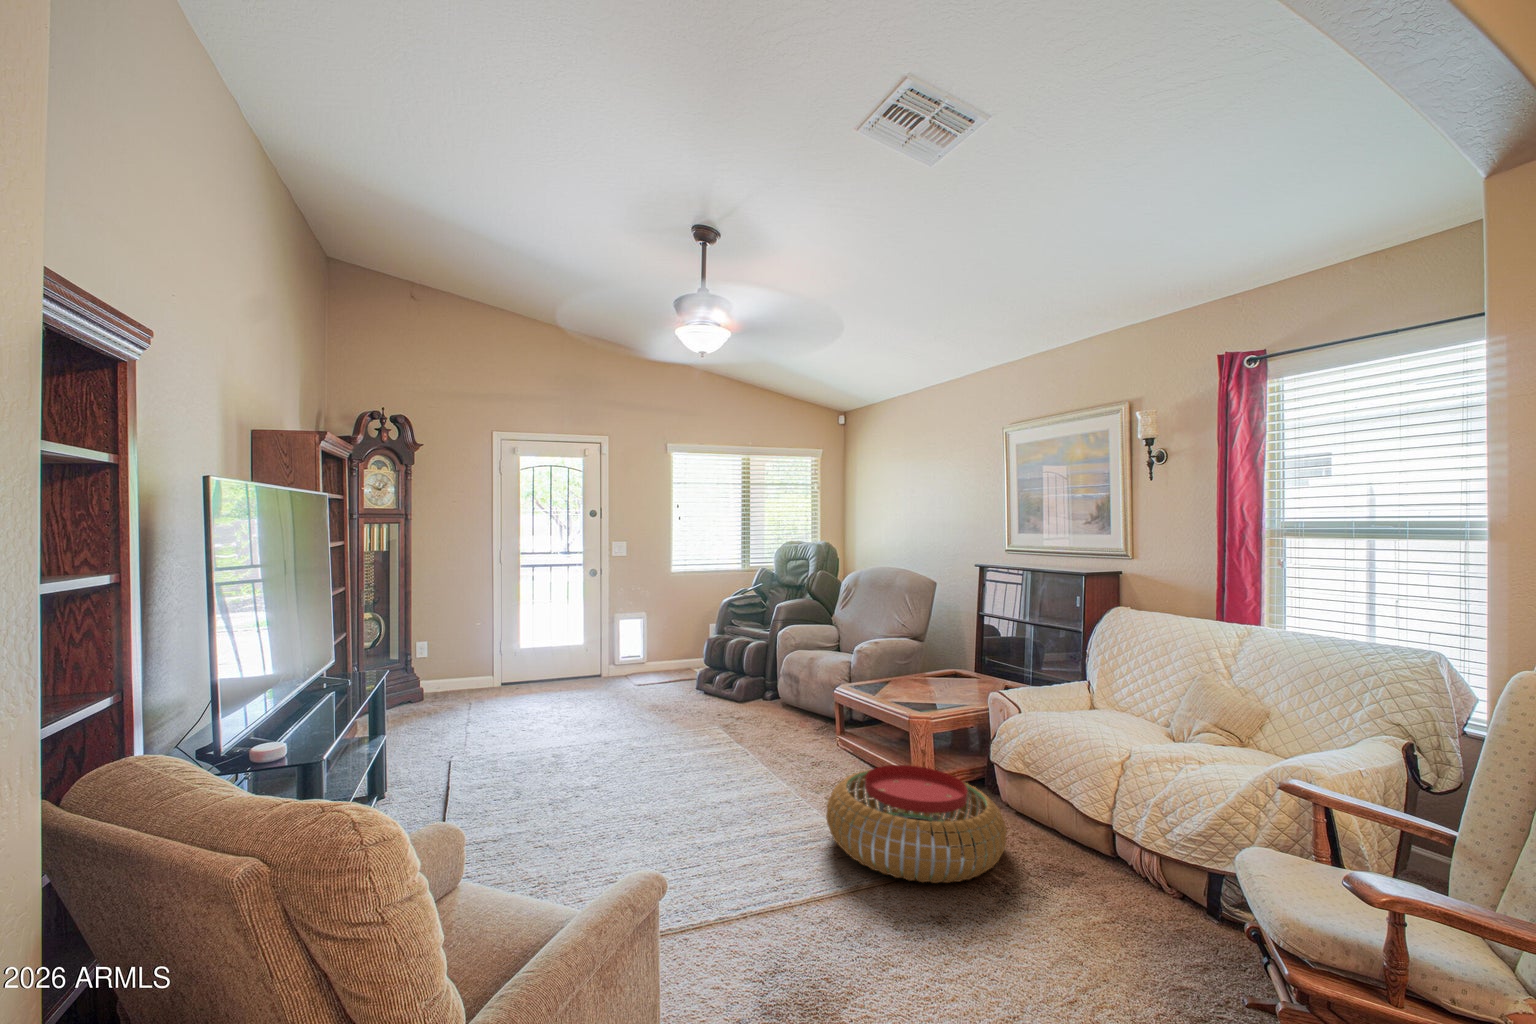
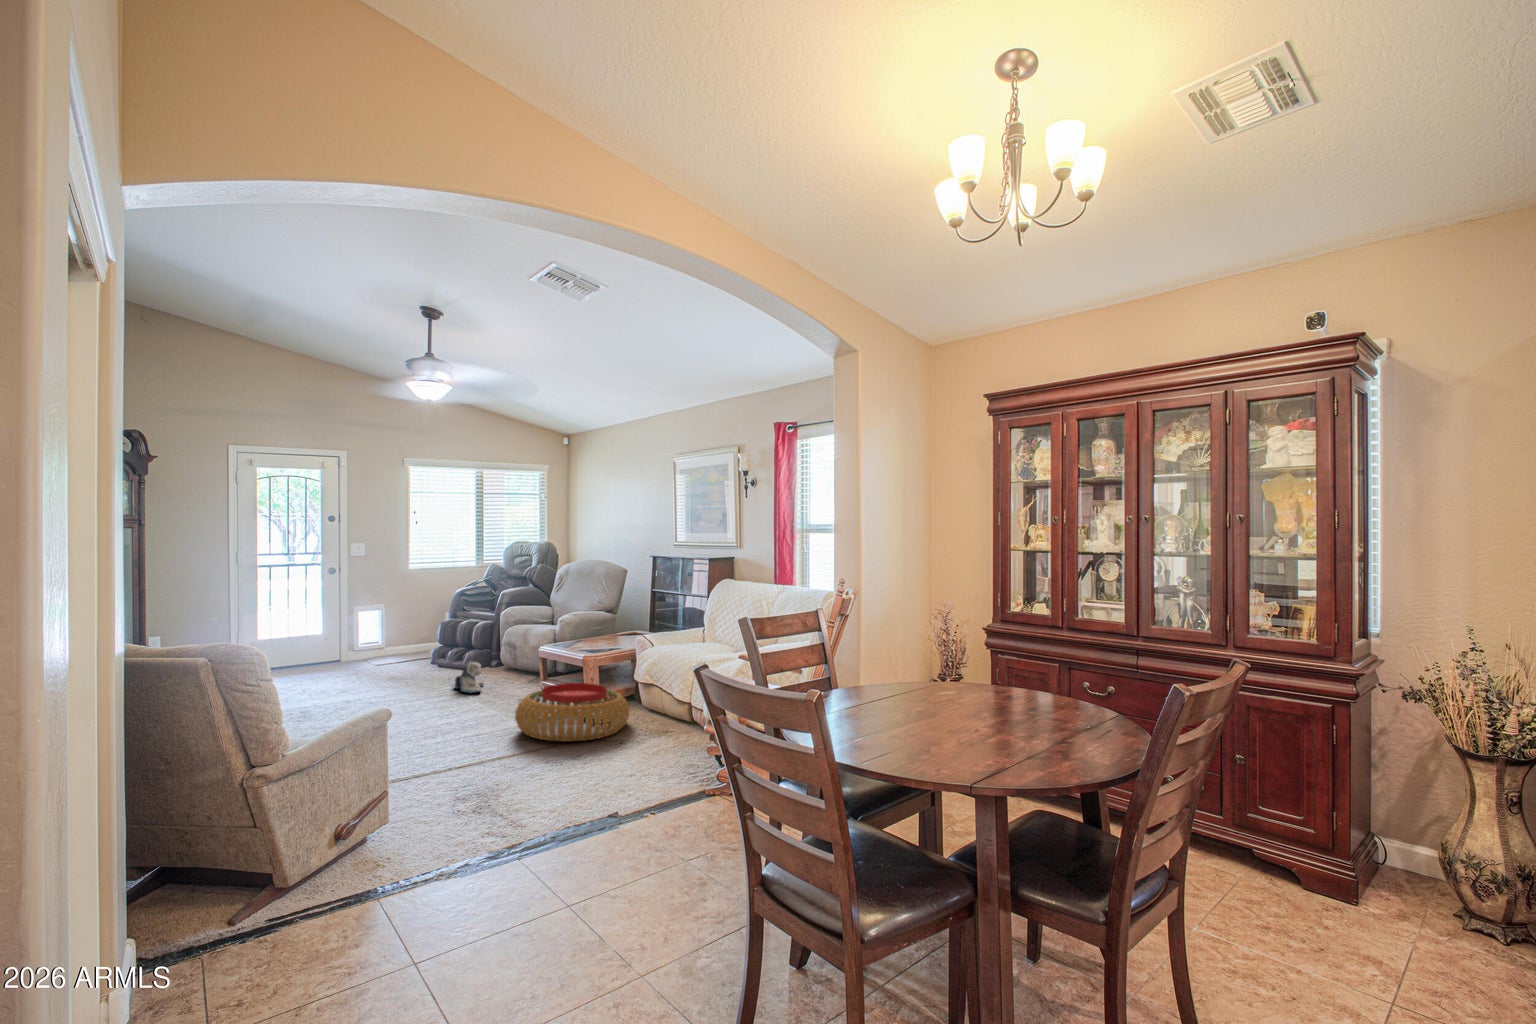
plush toy: none [726,700,762,745] -> present [455,662,483,693]

